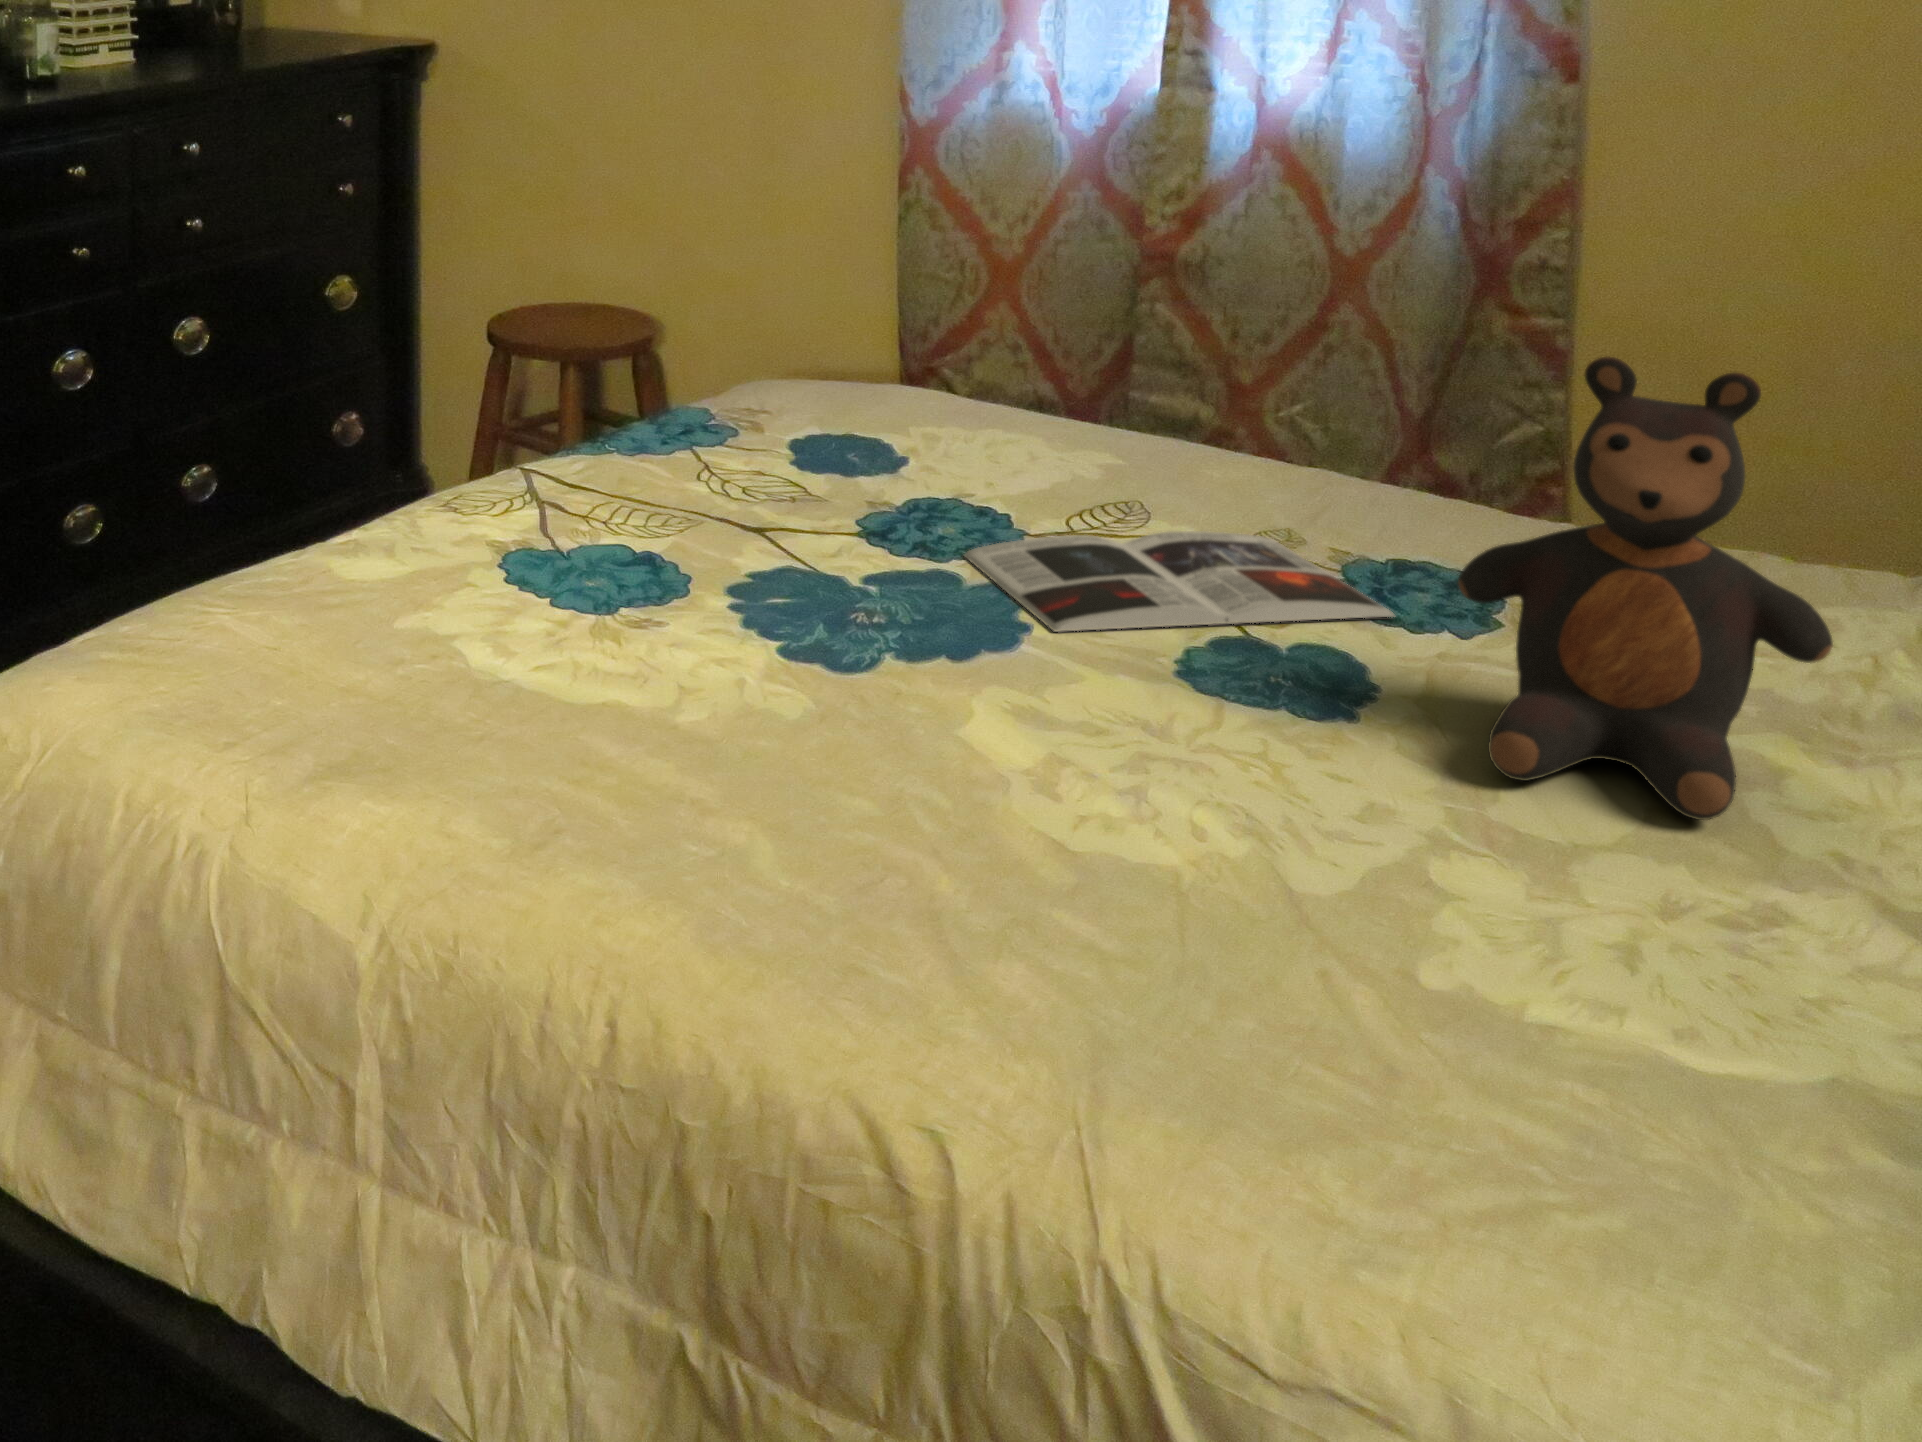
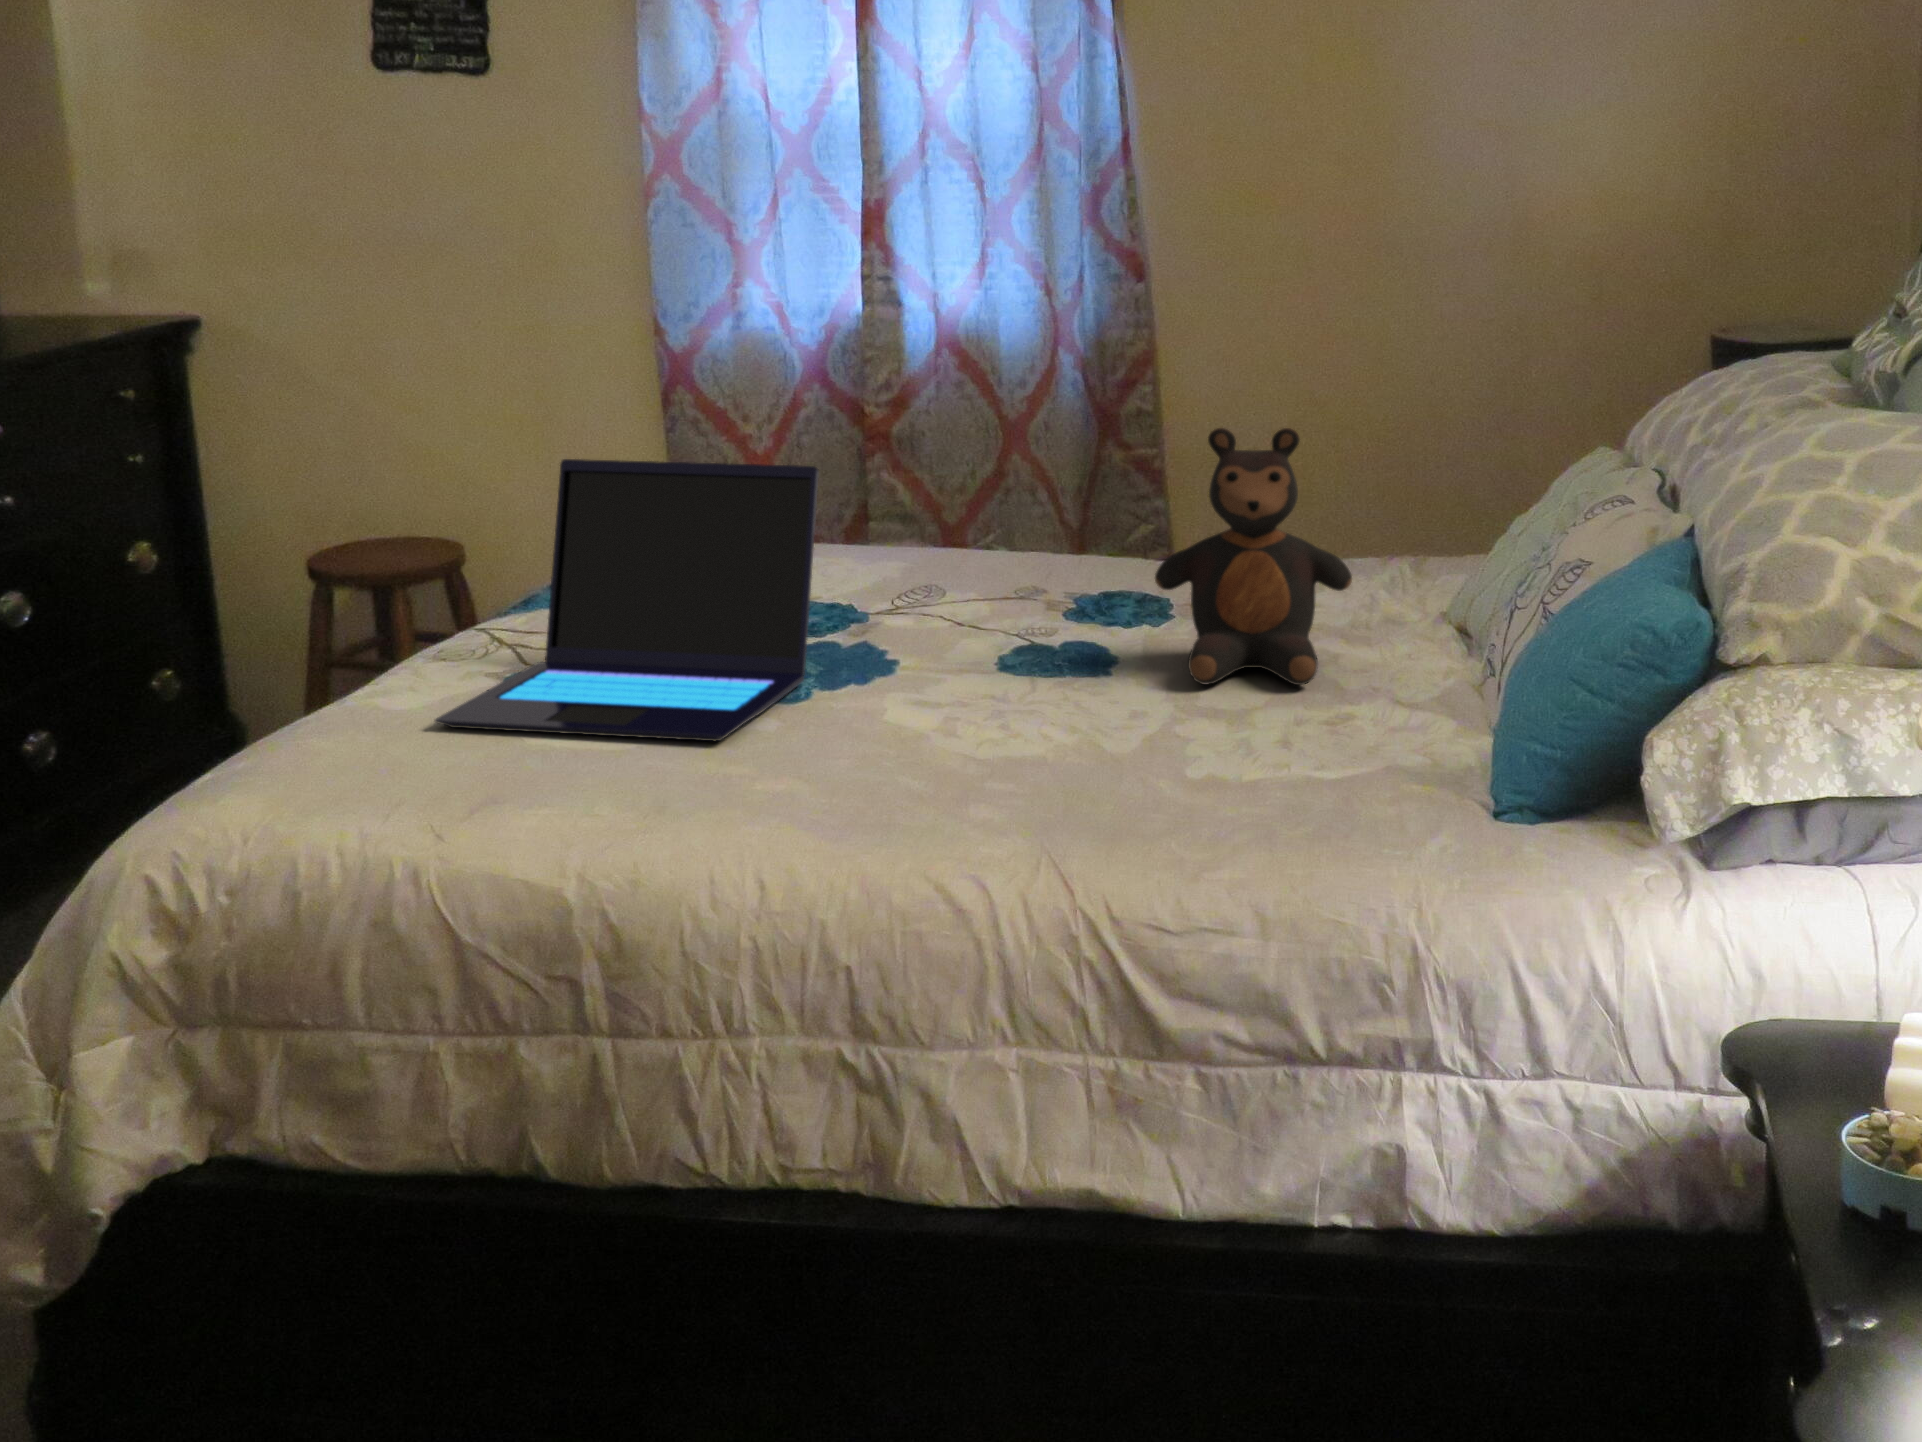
laptop: none [371,276,944,722] -> present [435,459,819,741]
magazine: present [964,531,1395,632] -> none [833,592,1113,661]

